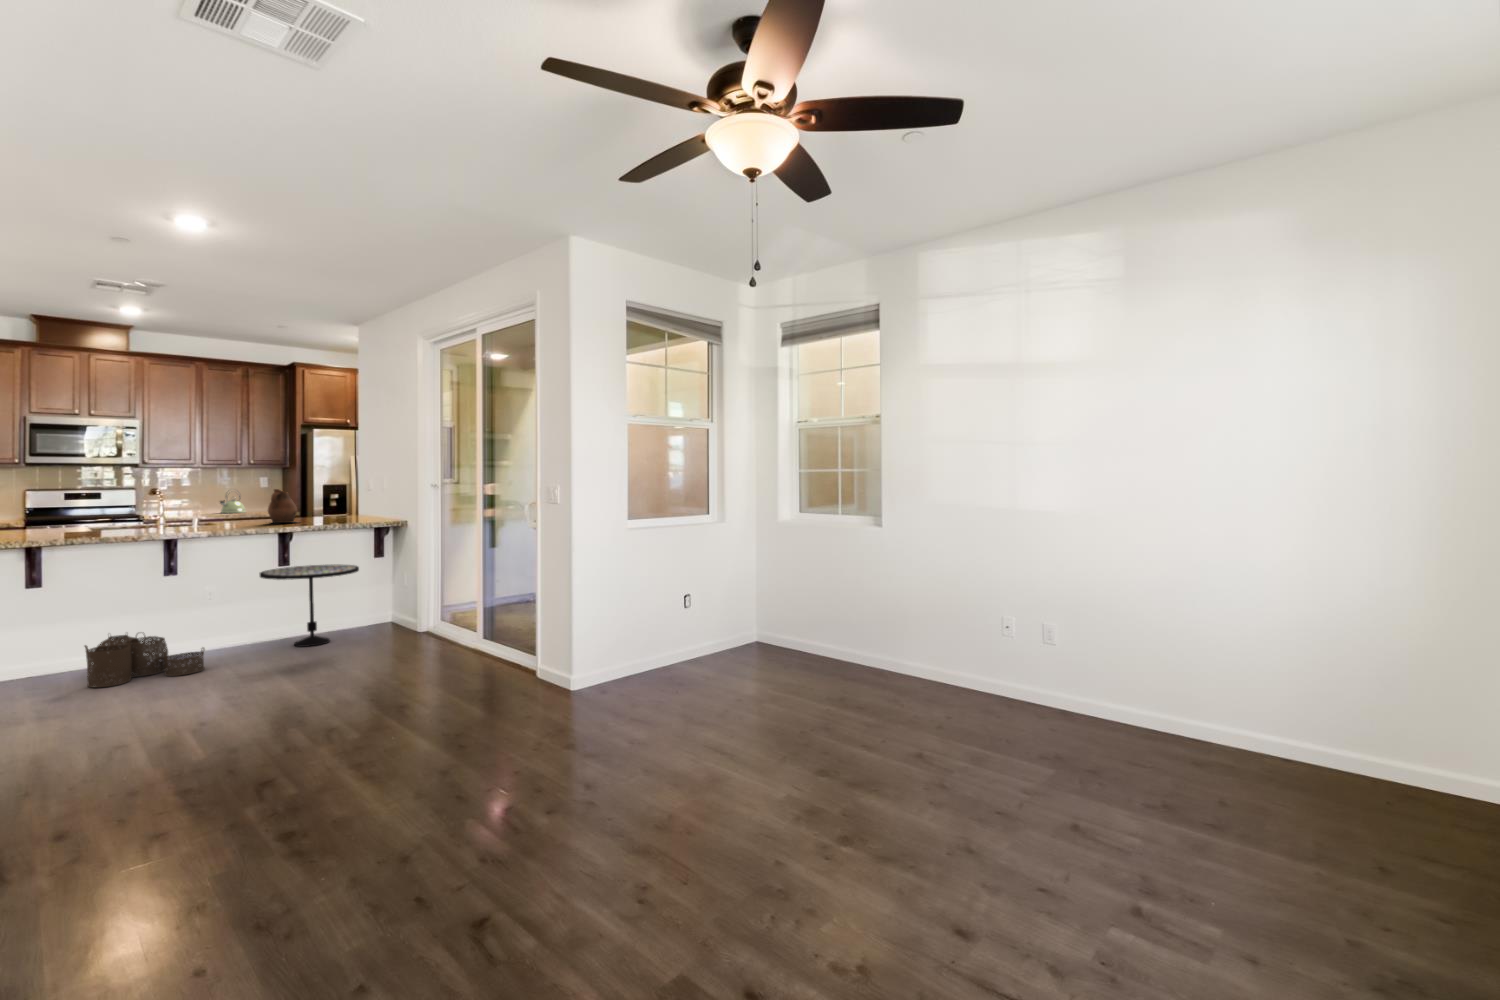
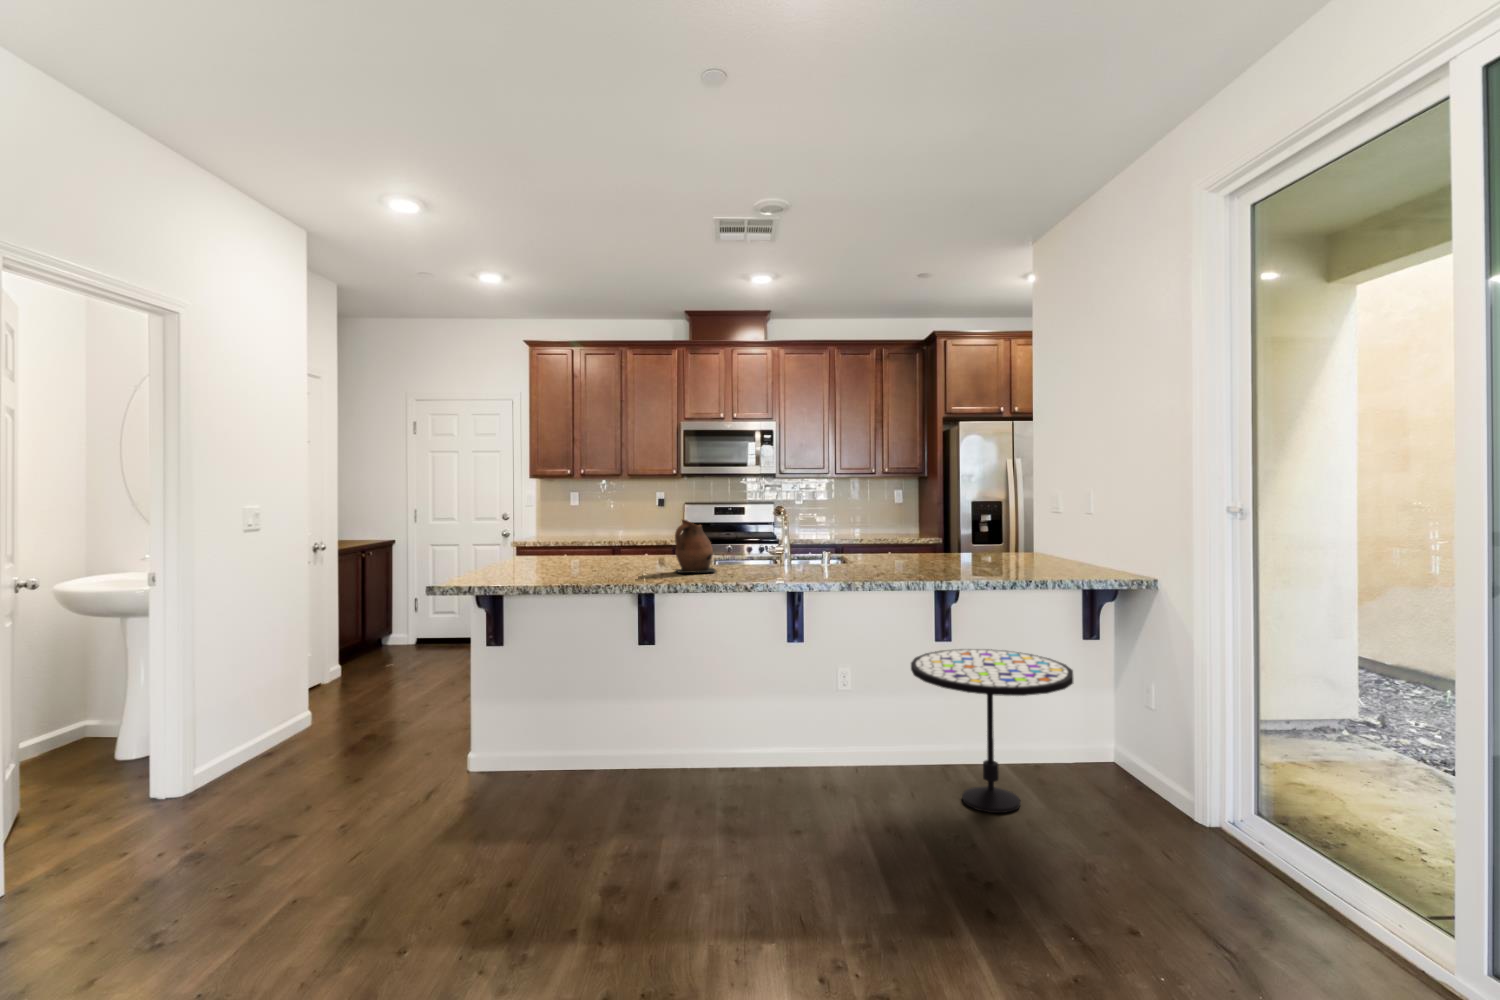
ceramic pitcher: present [268,489,297,523] -> present [675,520,716,573]
kettle: present [220,495,246,513] -> none [852,505,880,535]
woven basket: present [85,635,204,687] -> none [682,737,834,852]

